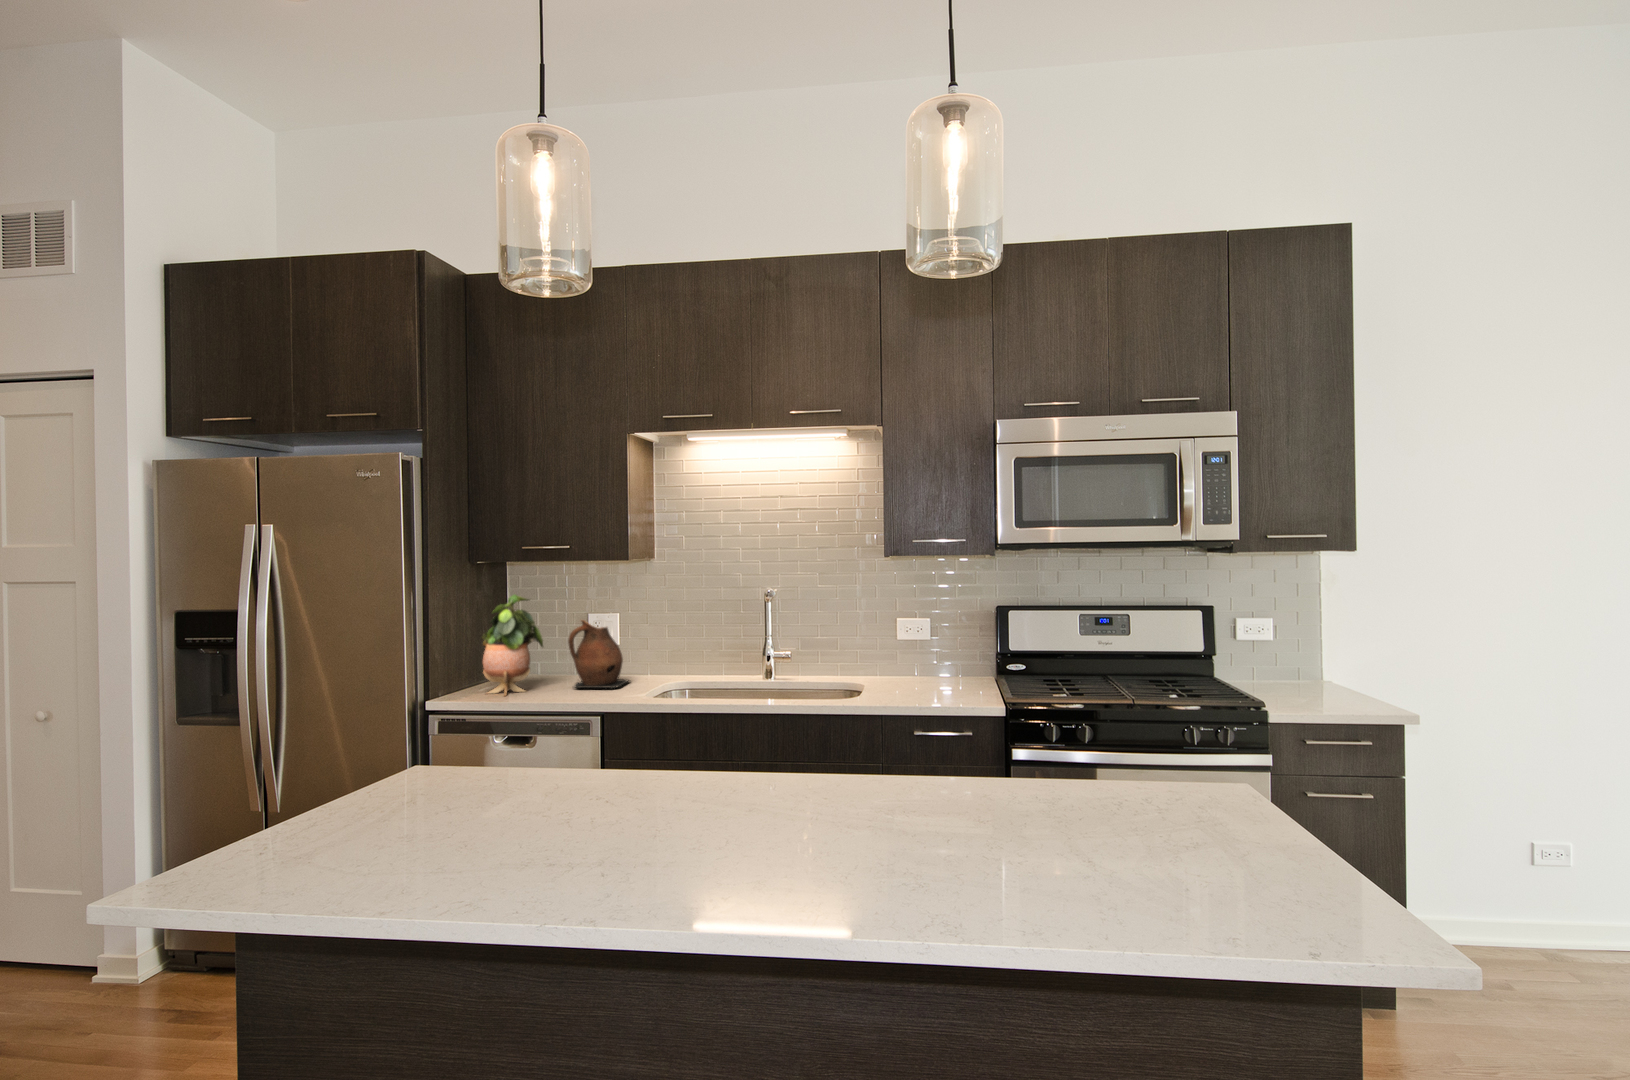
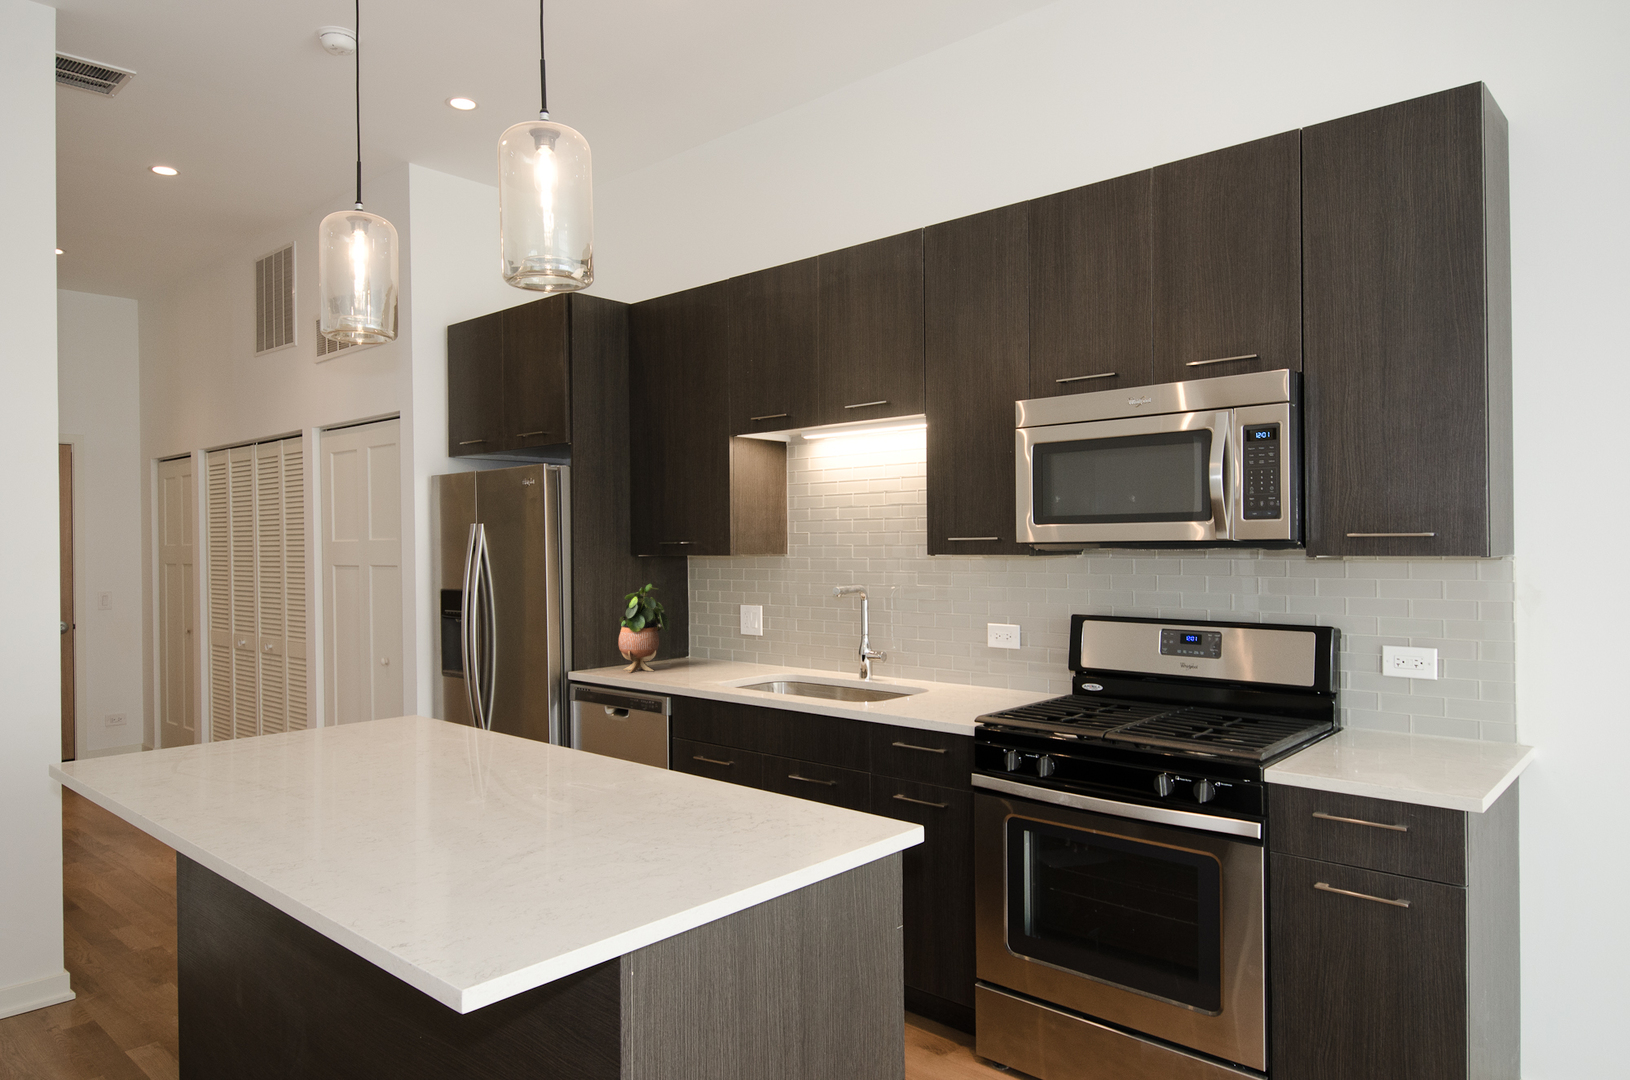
ceramic pitcher: present [568,620,630,688] -> none [688,609,750,675]

